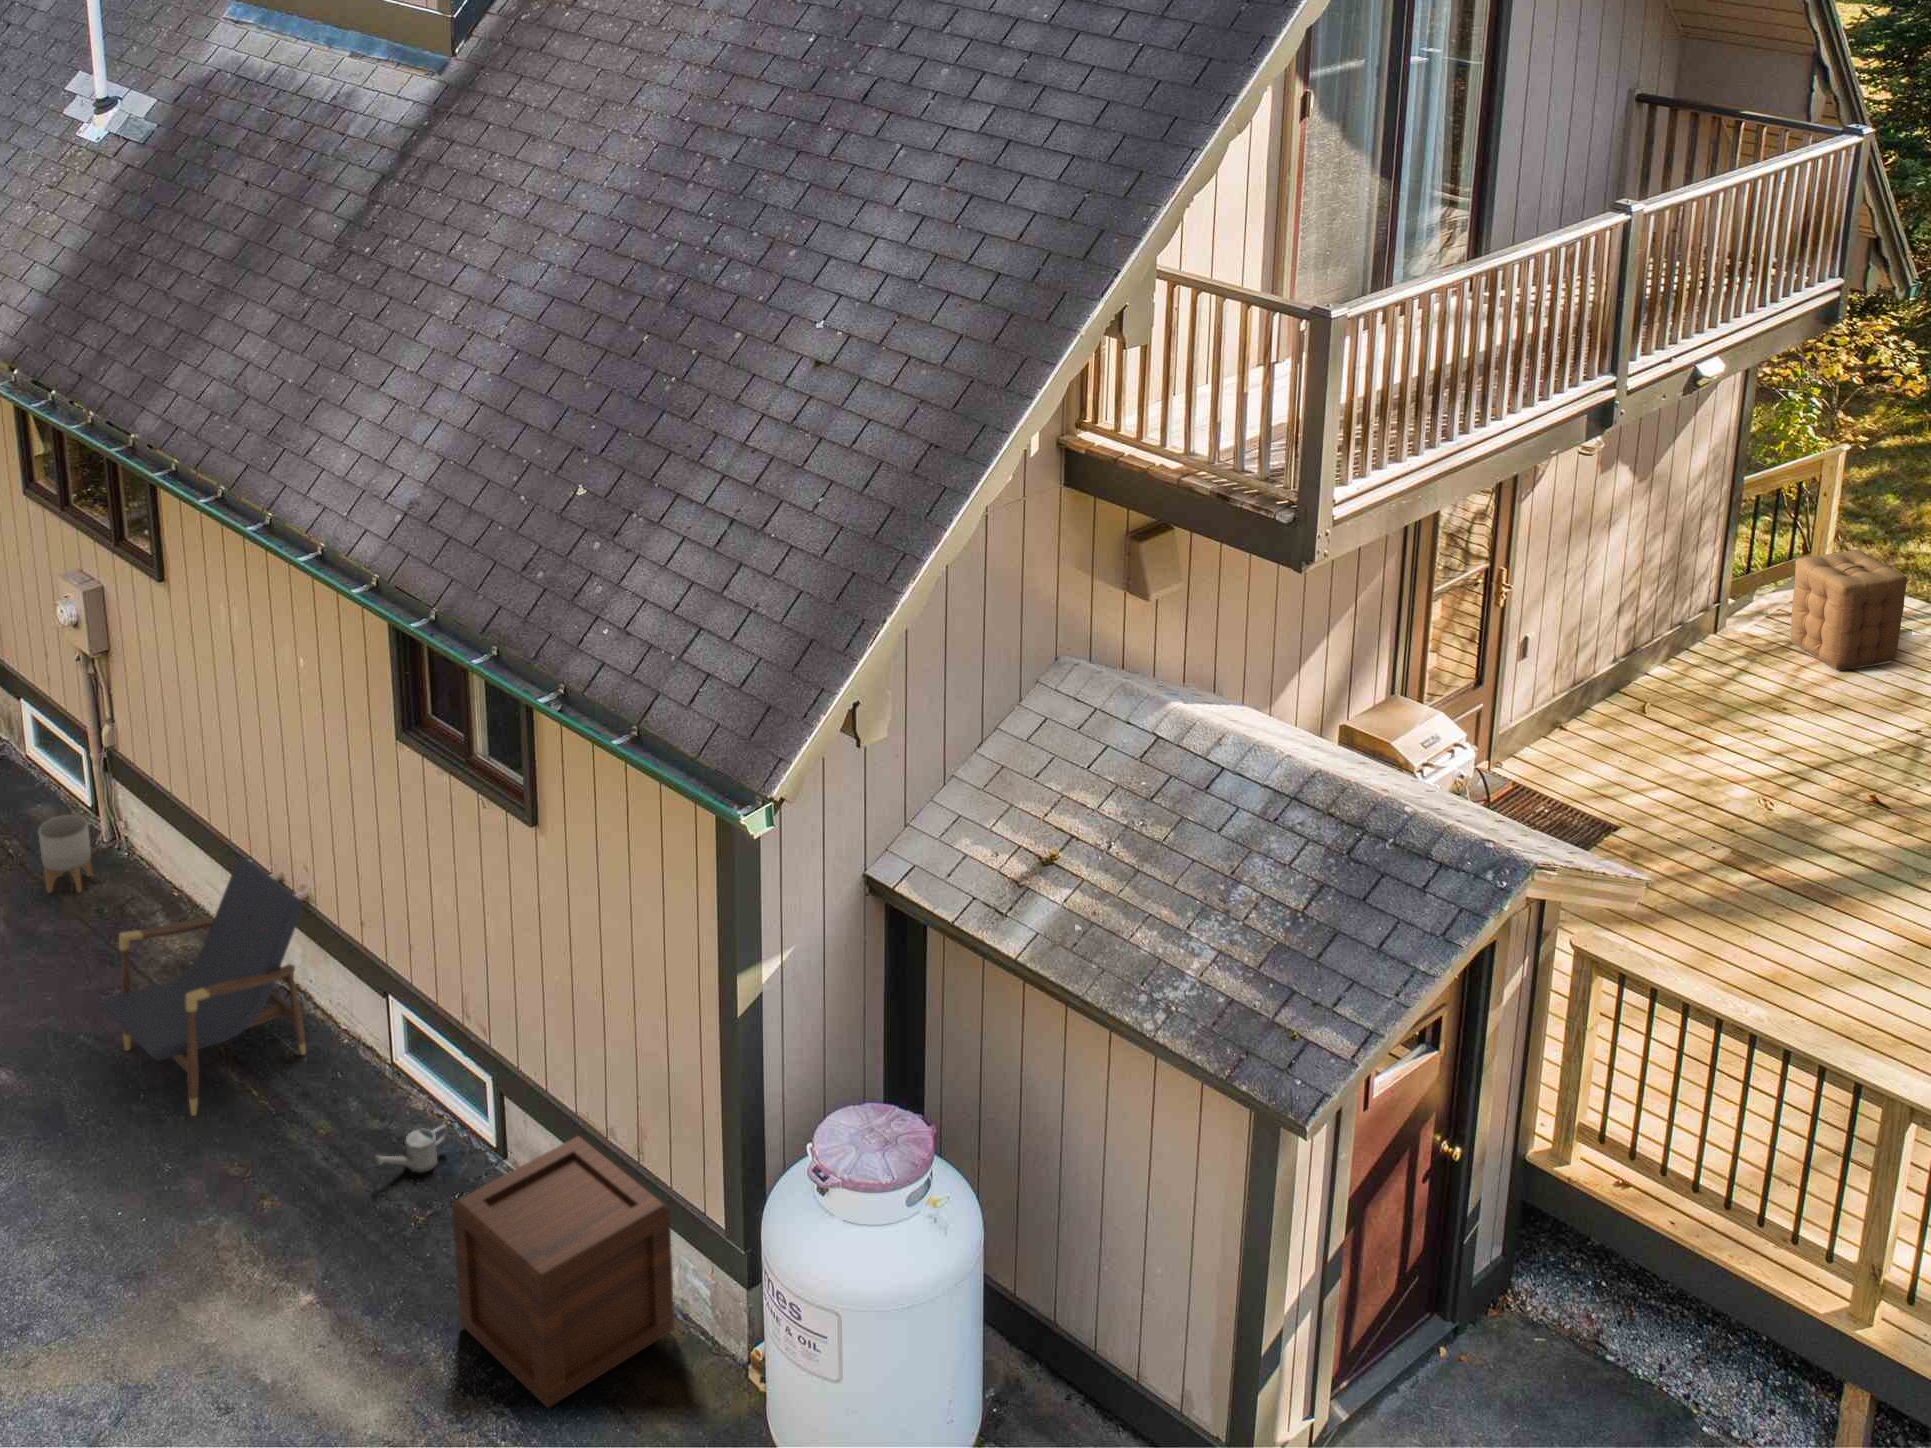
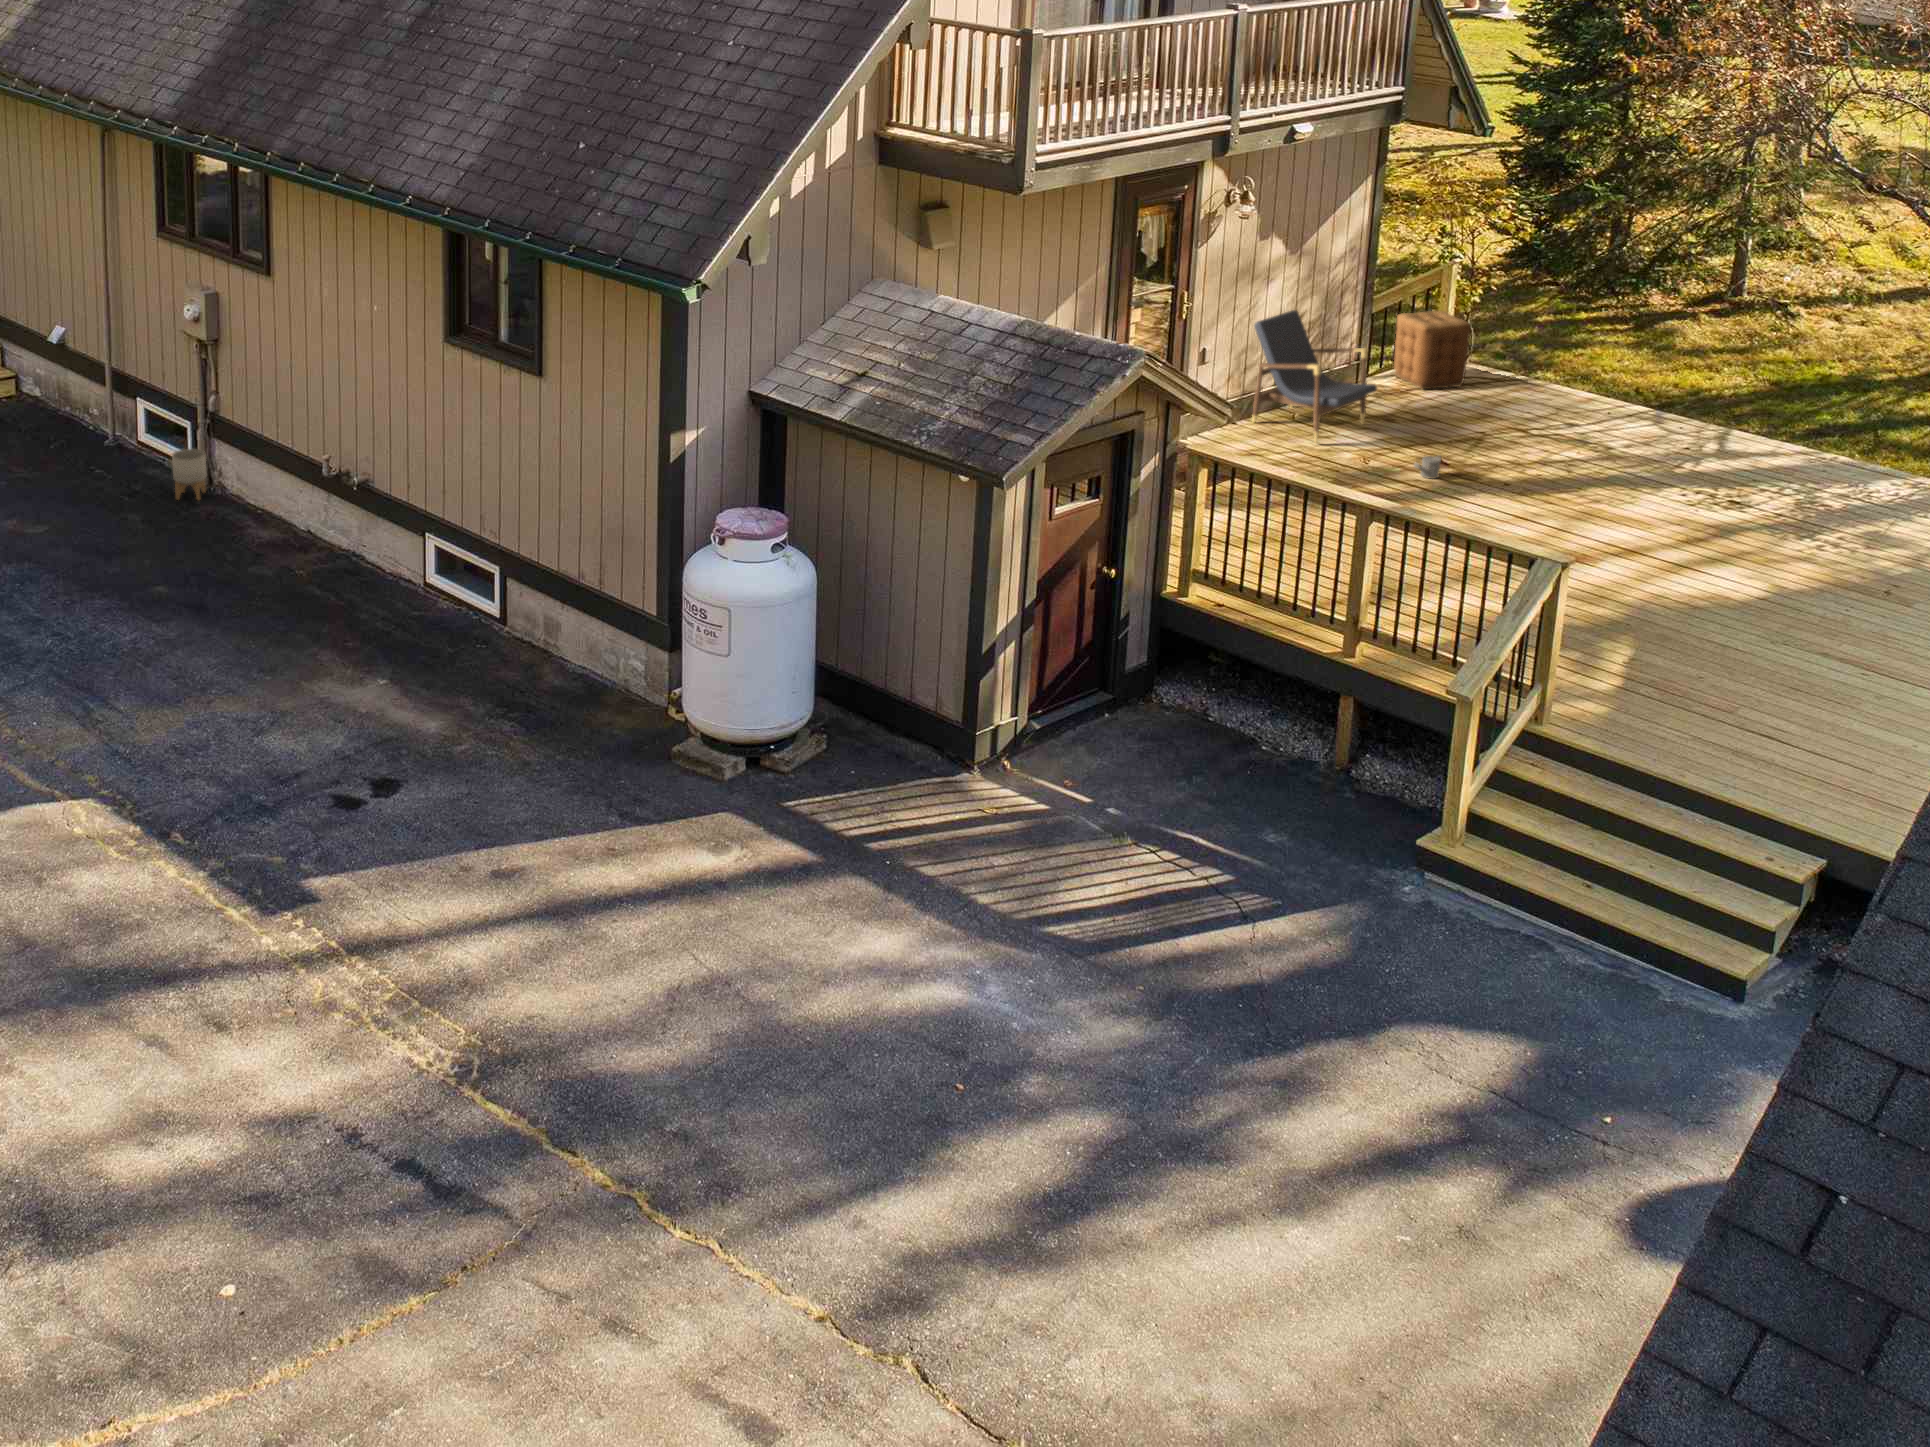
lounge chair: present [100,858,305,1116] -> present [1252,310,1377,443]
watering can: present [375,1125,448,1172] -> present [1414,455,1441,479]
wooden crate: present [452,1136,674,1408] -> none [484,578,620,720]

